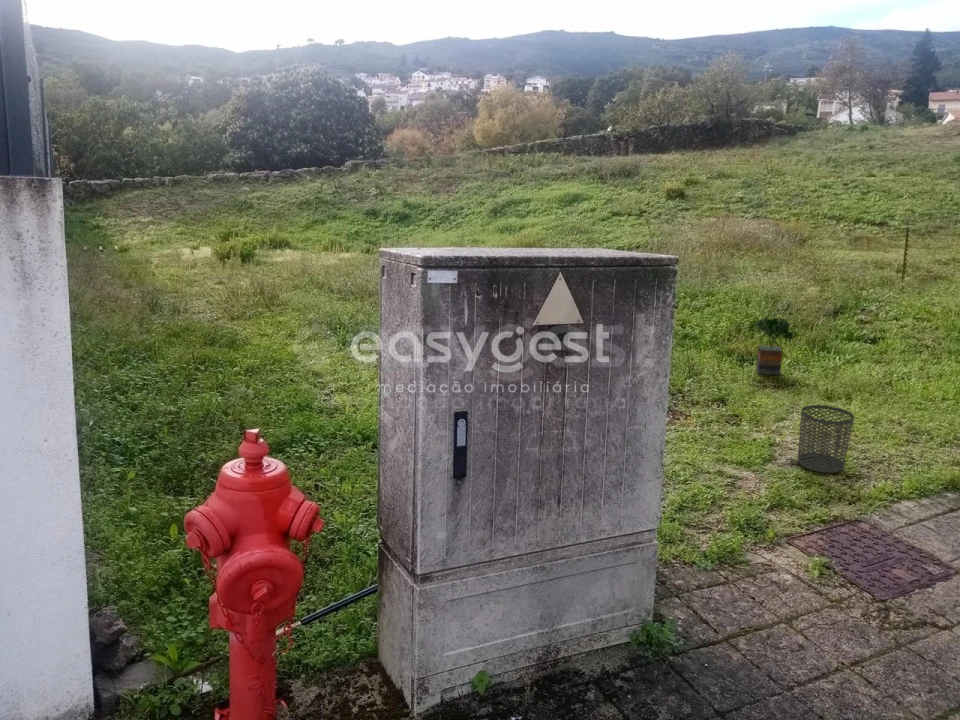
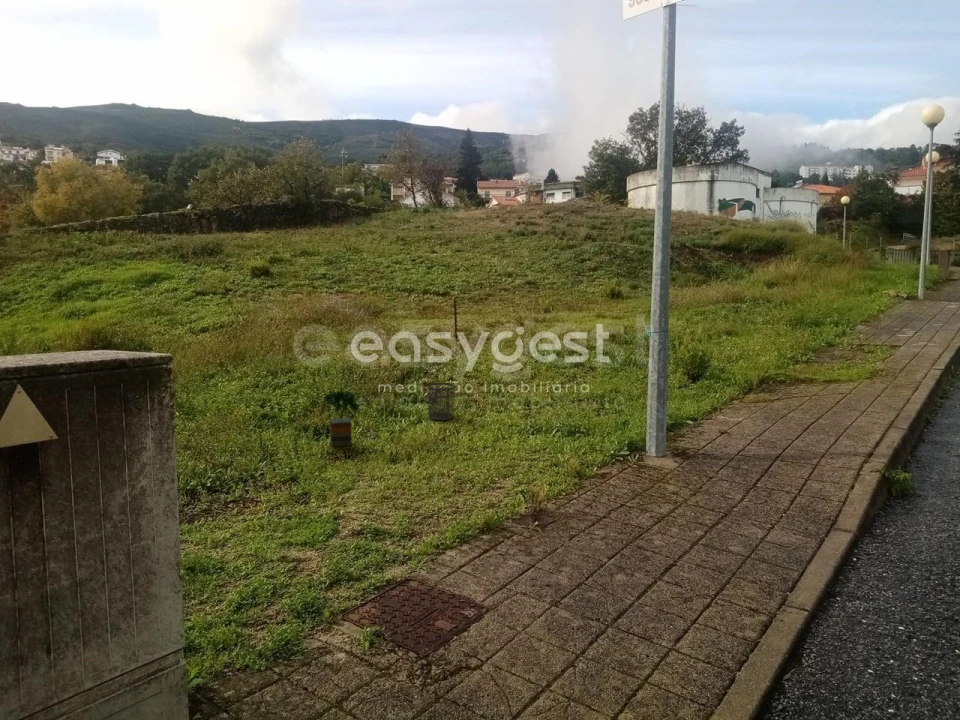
waste bin: present [798,405,854,473] -> present [427,383,455,420]

